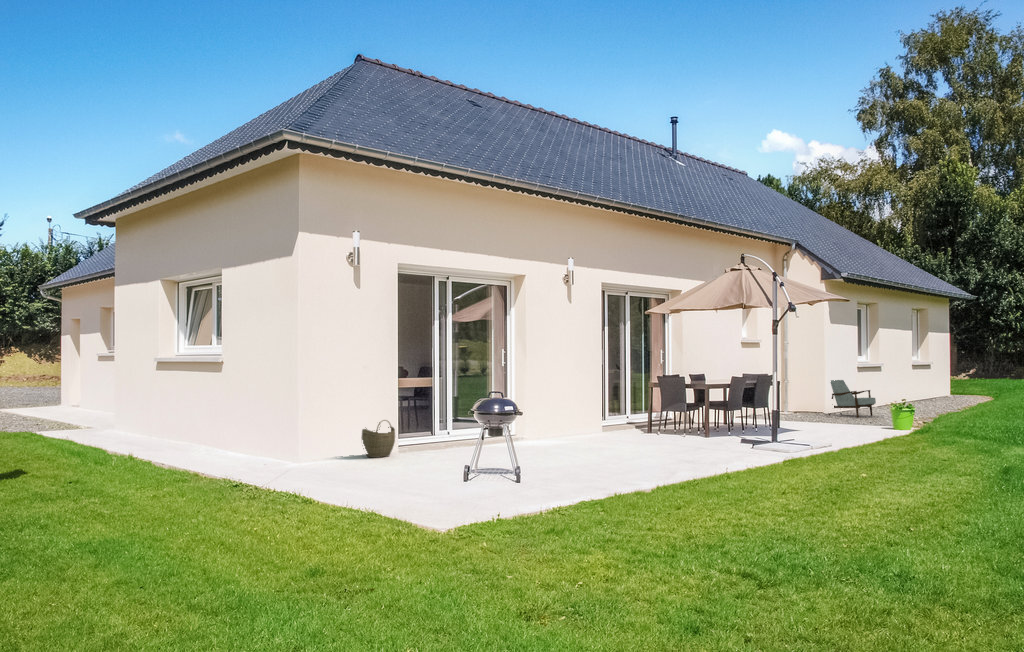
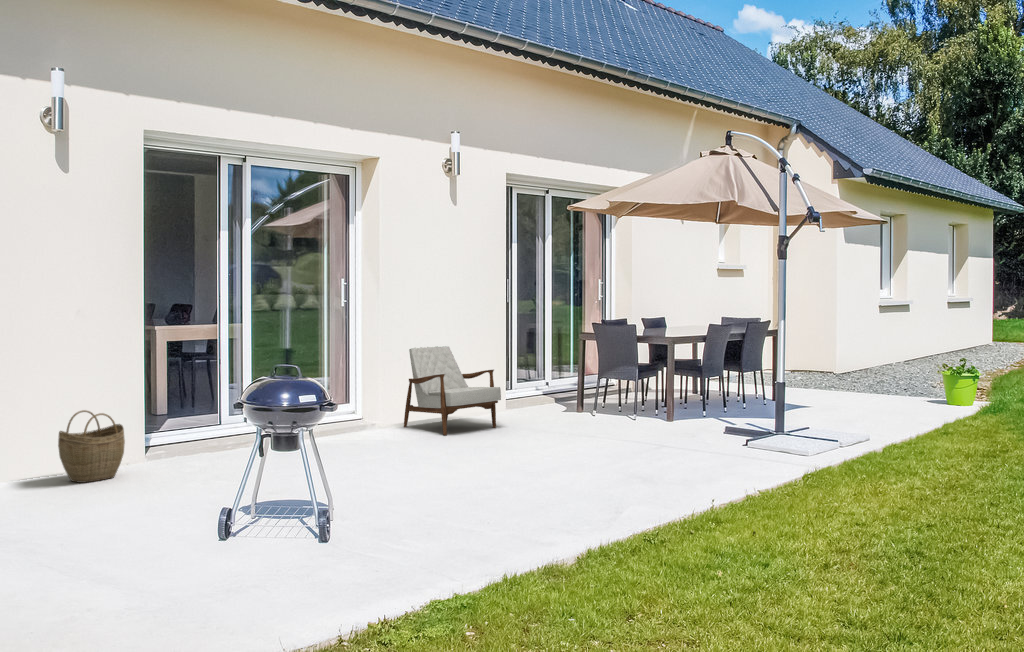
armchair: present [829,380,876,417] -> present [404,346,501,435]

